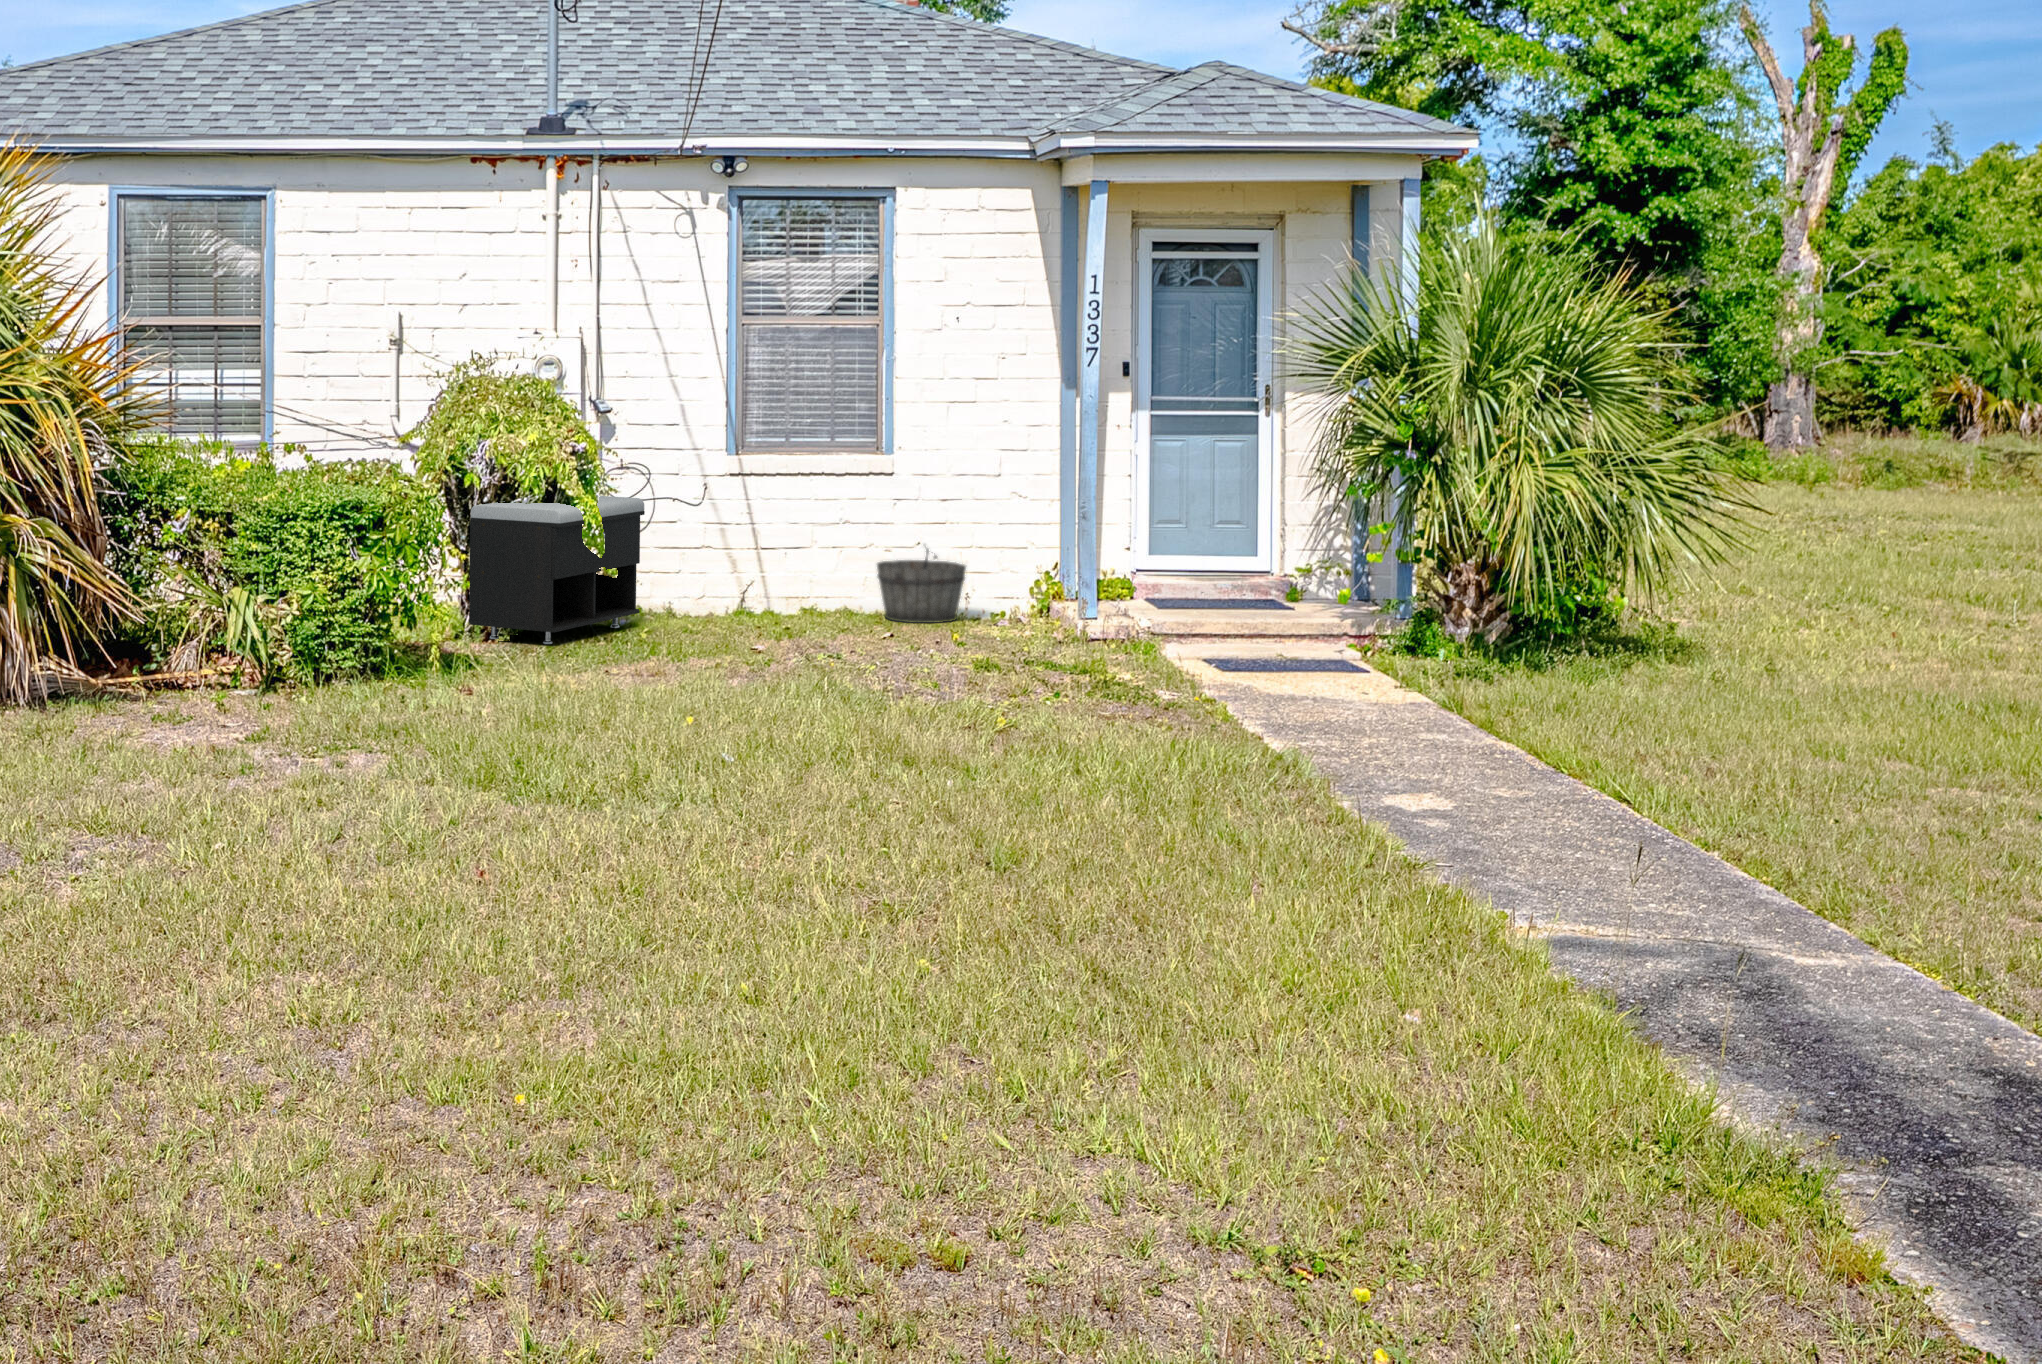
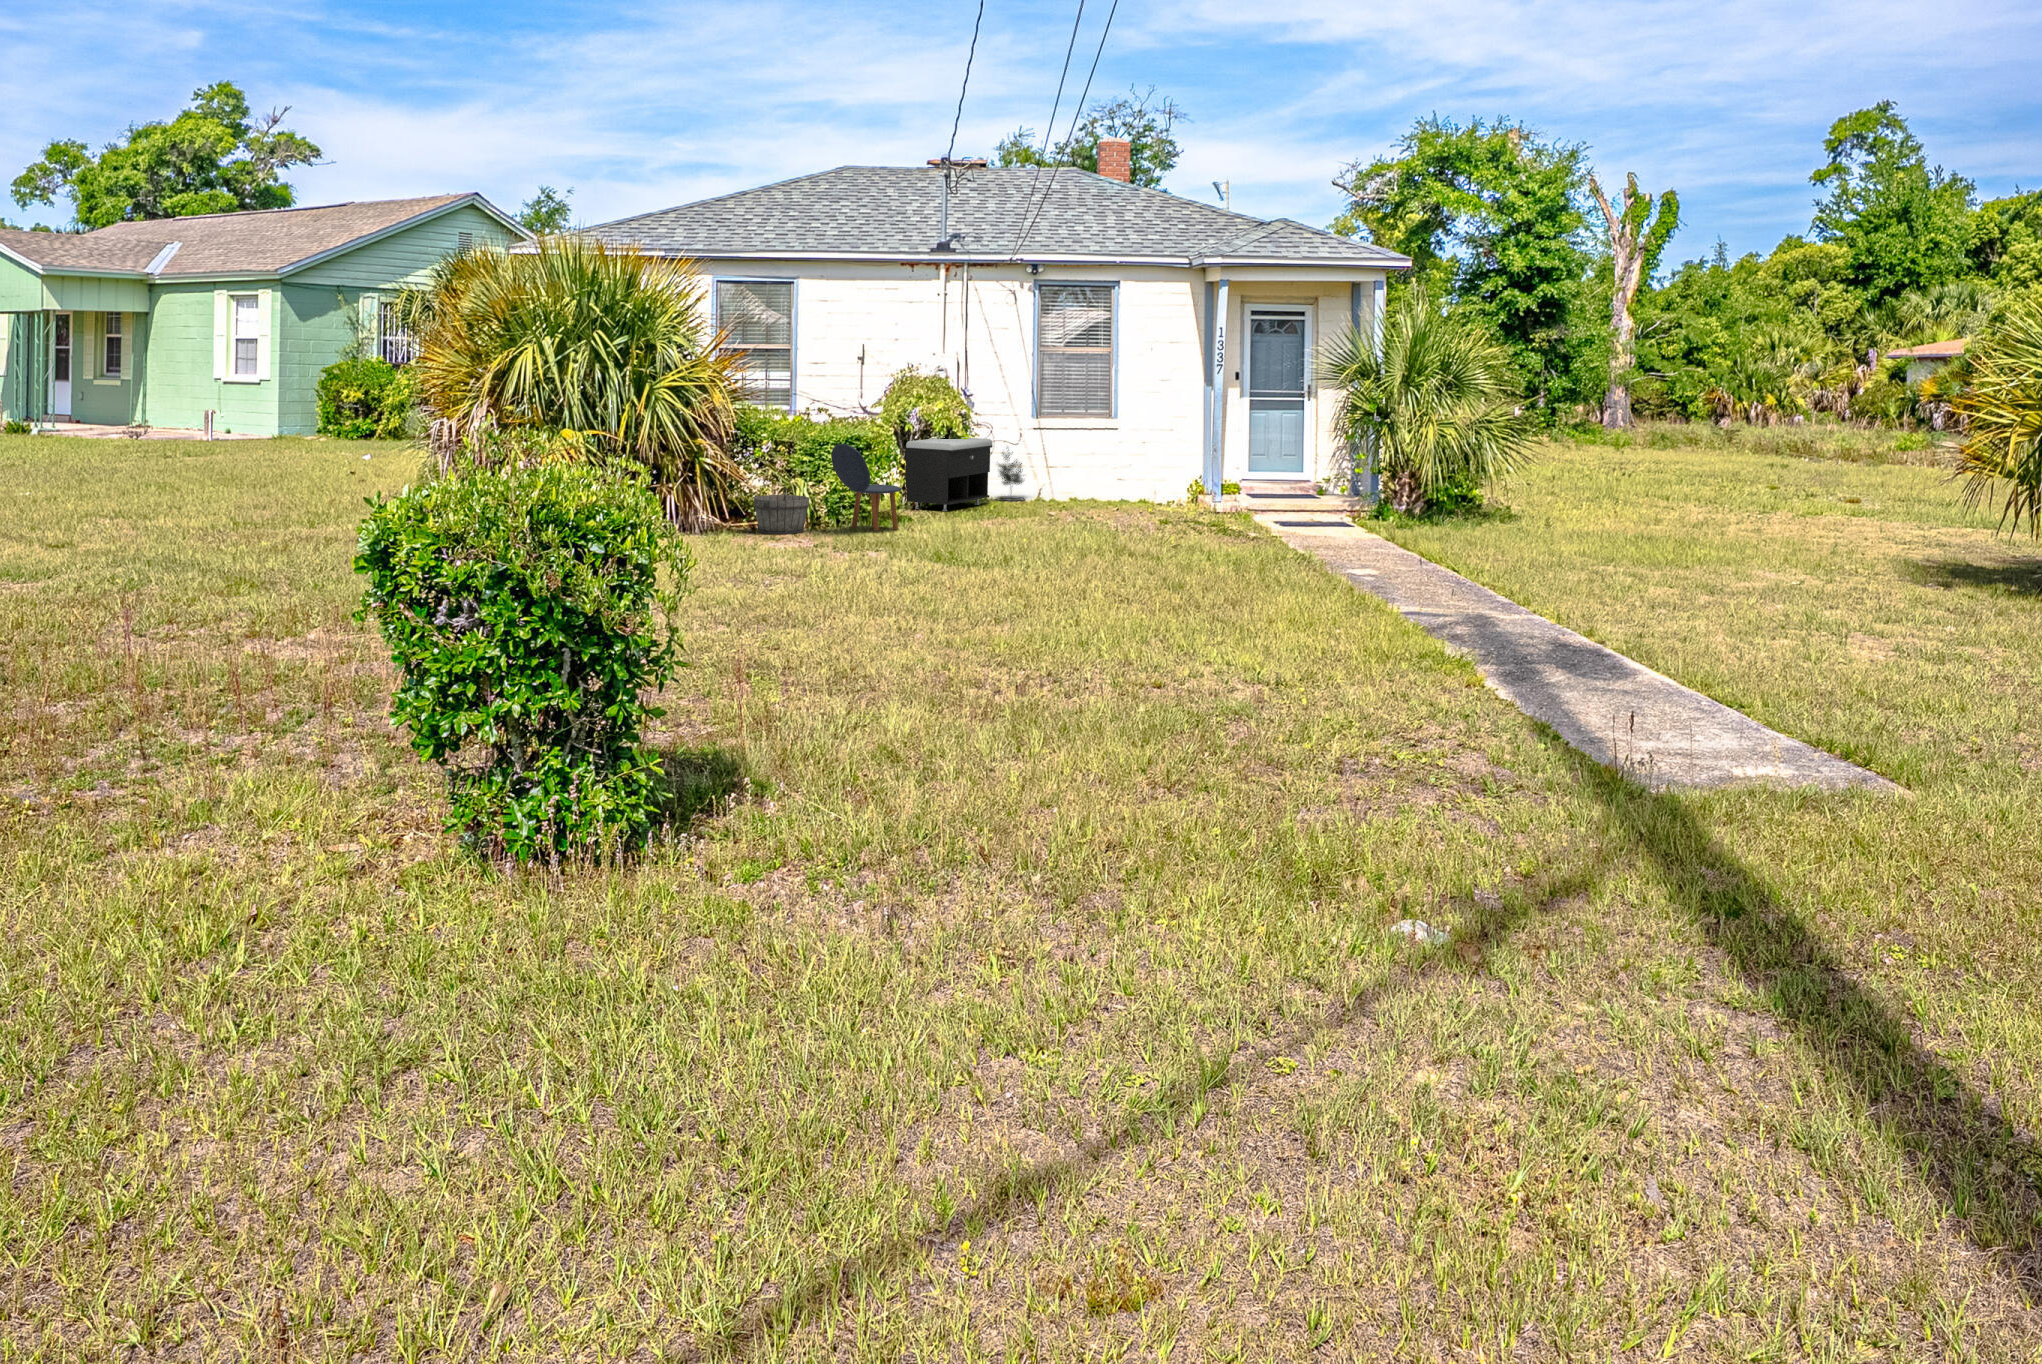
potted tree: none [650,509,715,619] -> present [996,452,1024,501]
chair: none [301,519,449,696] -> present [831,444,902,531]
wooden bucket: present [877,549,966,623] -> present [754,485,810,534]

